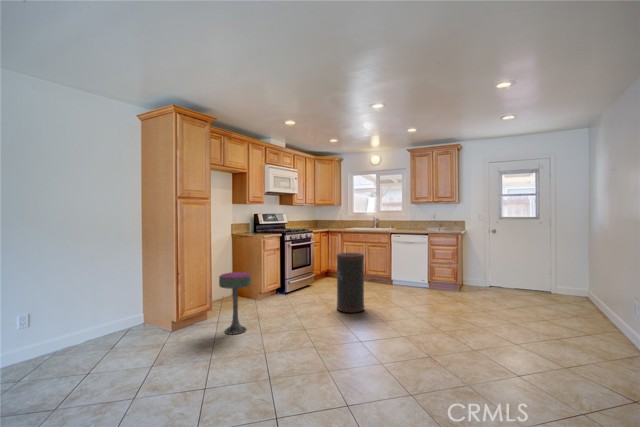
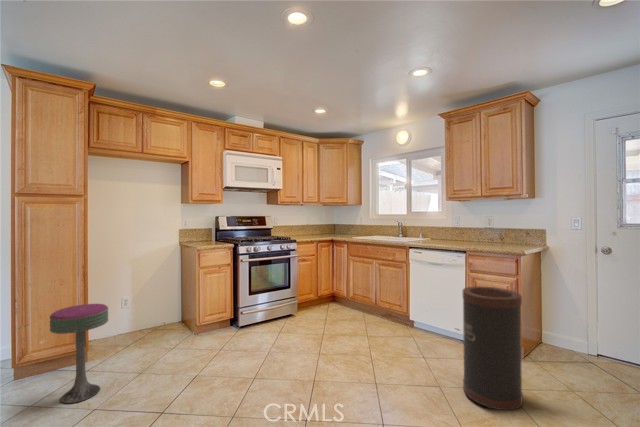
trash can: present [337,252,364,313] -> present [463,286,523,410]

